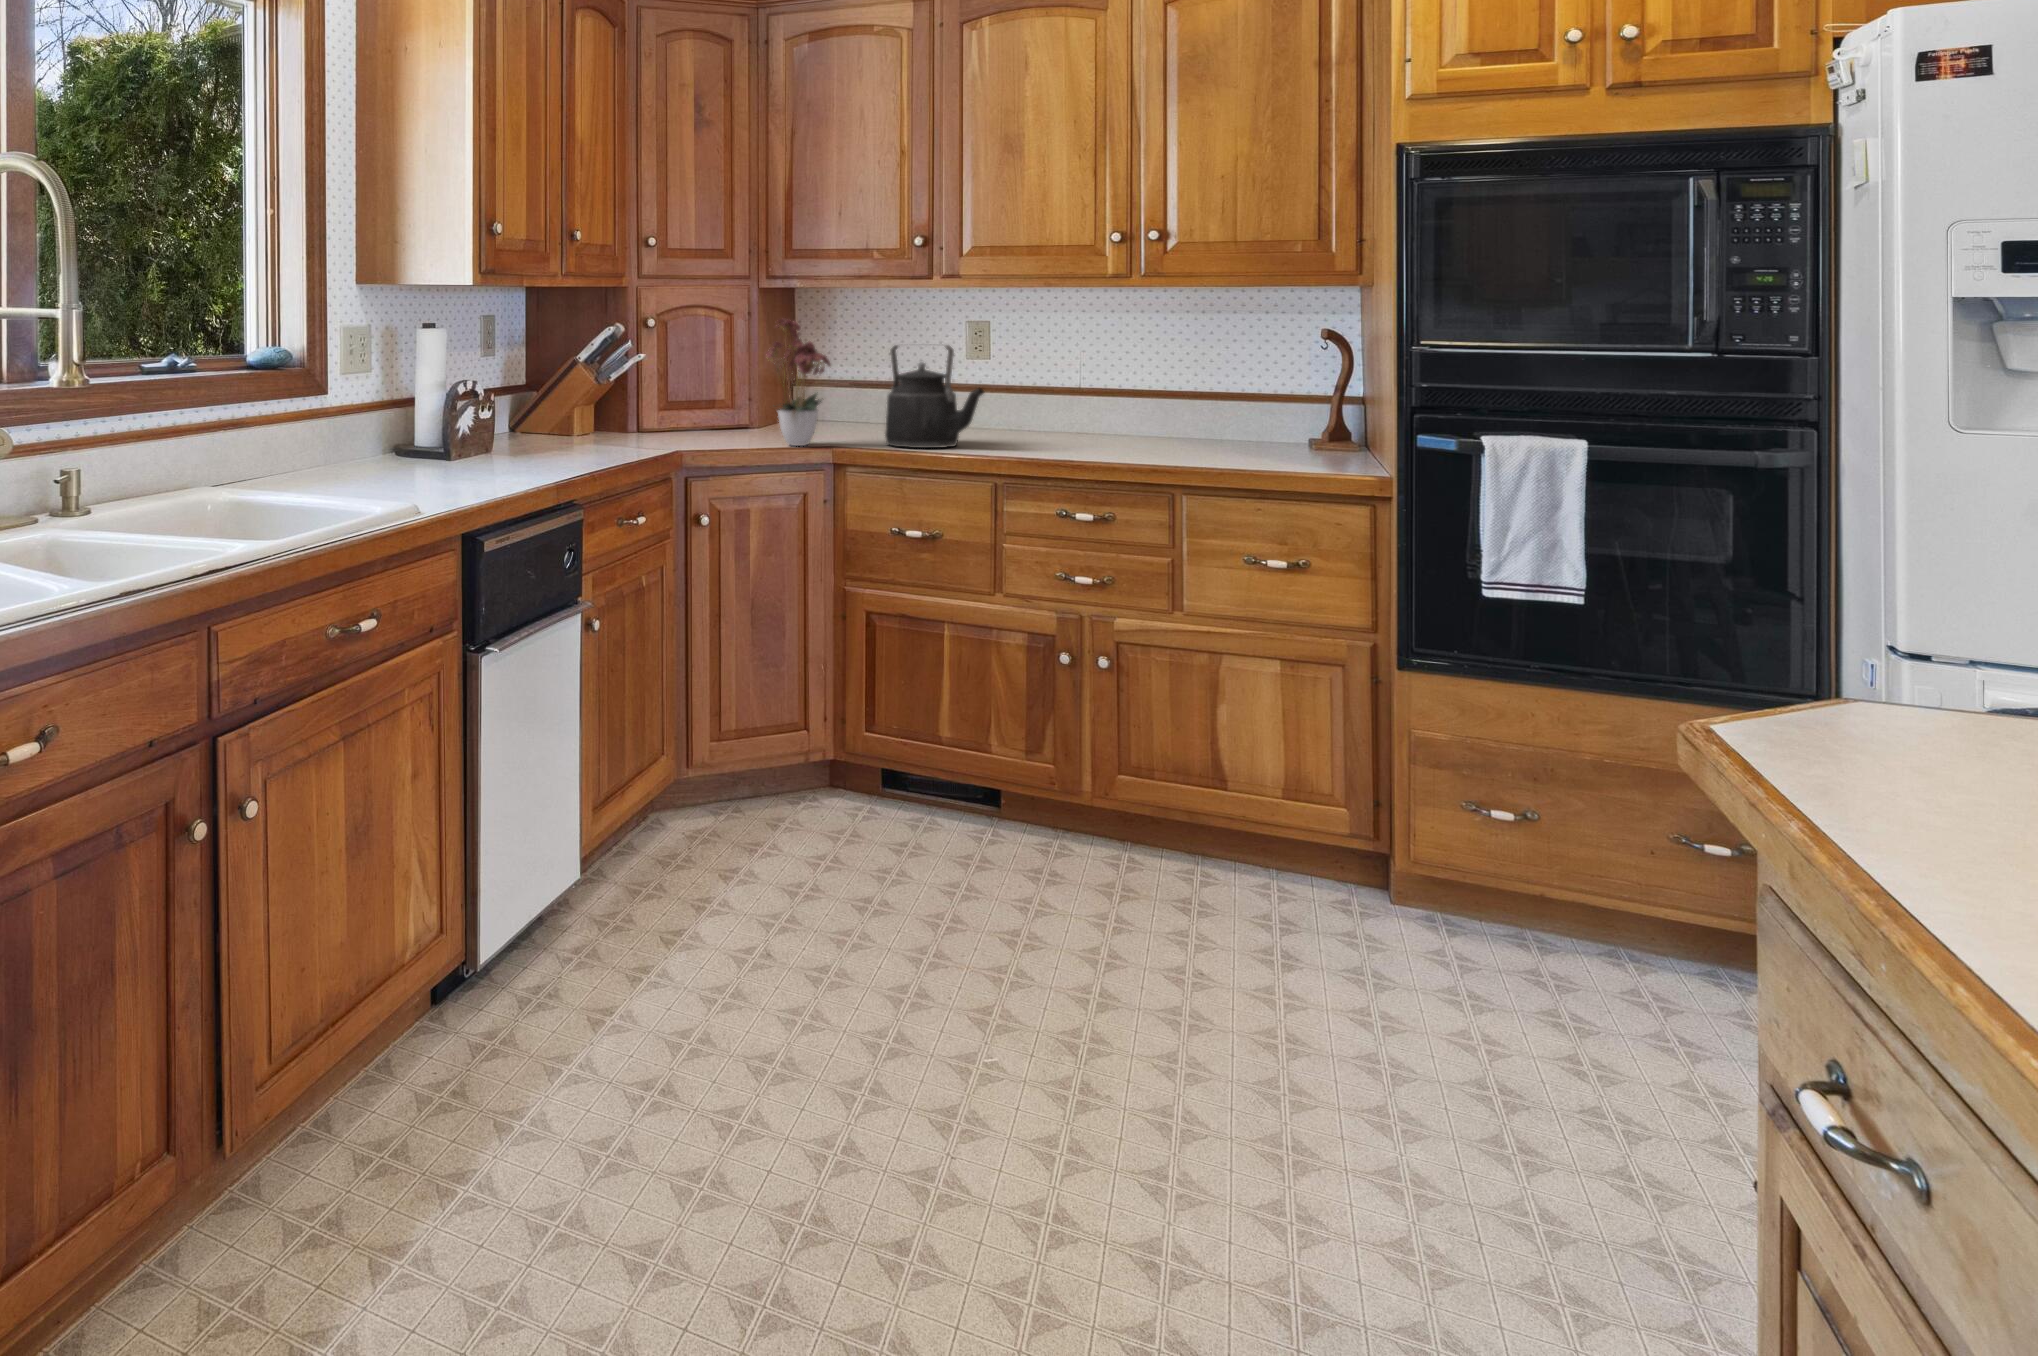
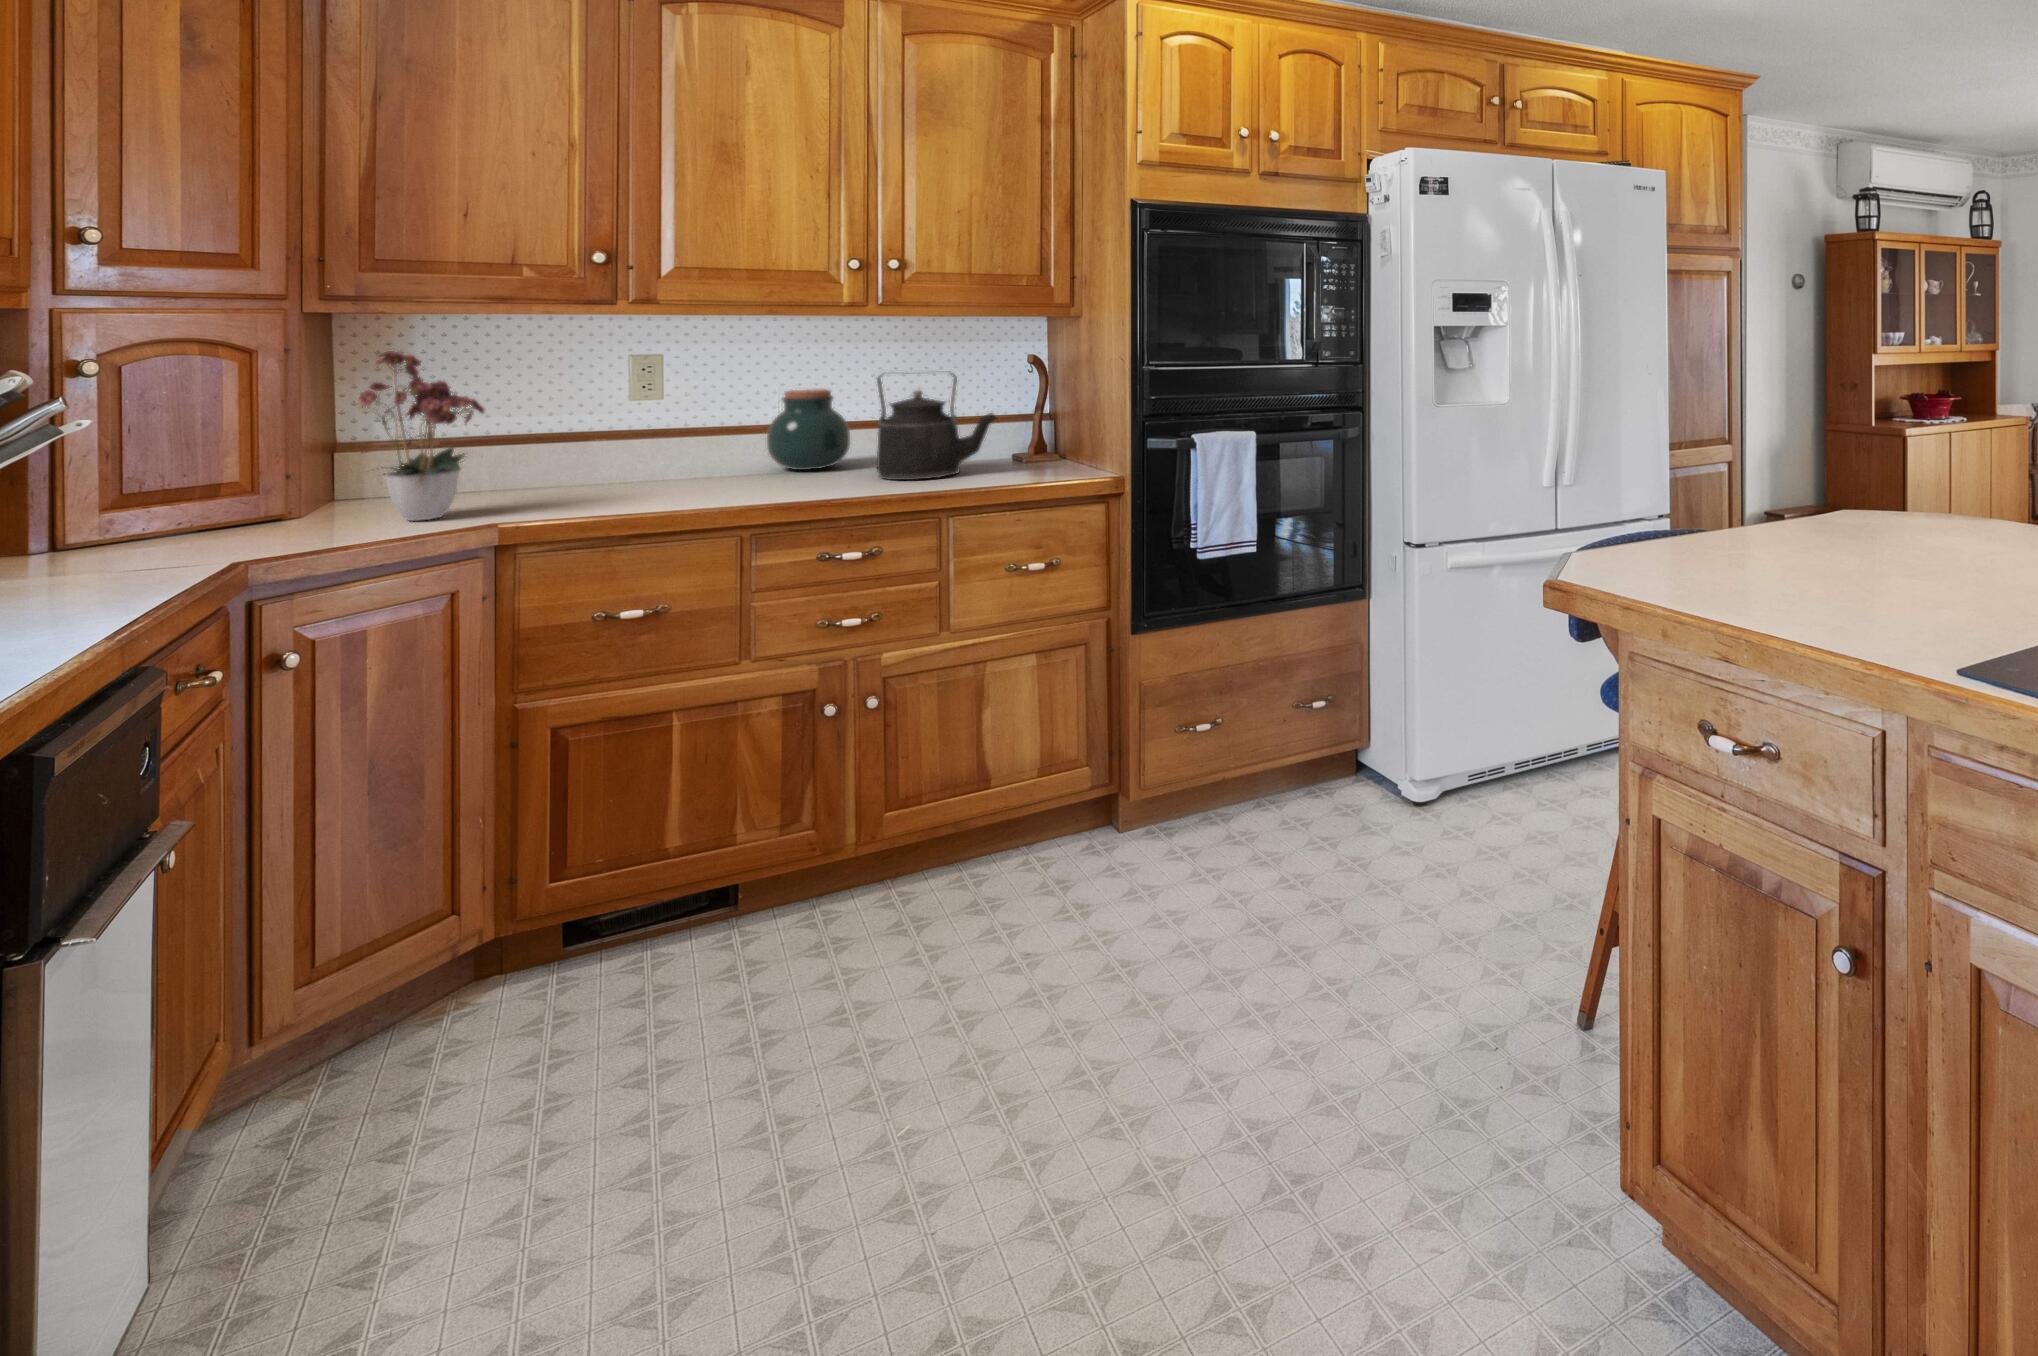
kettle: present [885,345,984,448] -> present [877,372,996,480]
jar: none [1045,364,1117,440] -> present [767,389,850,470]

